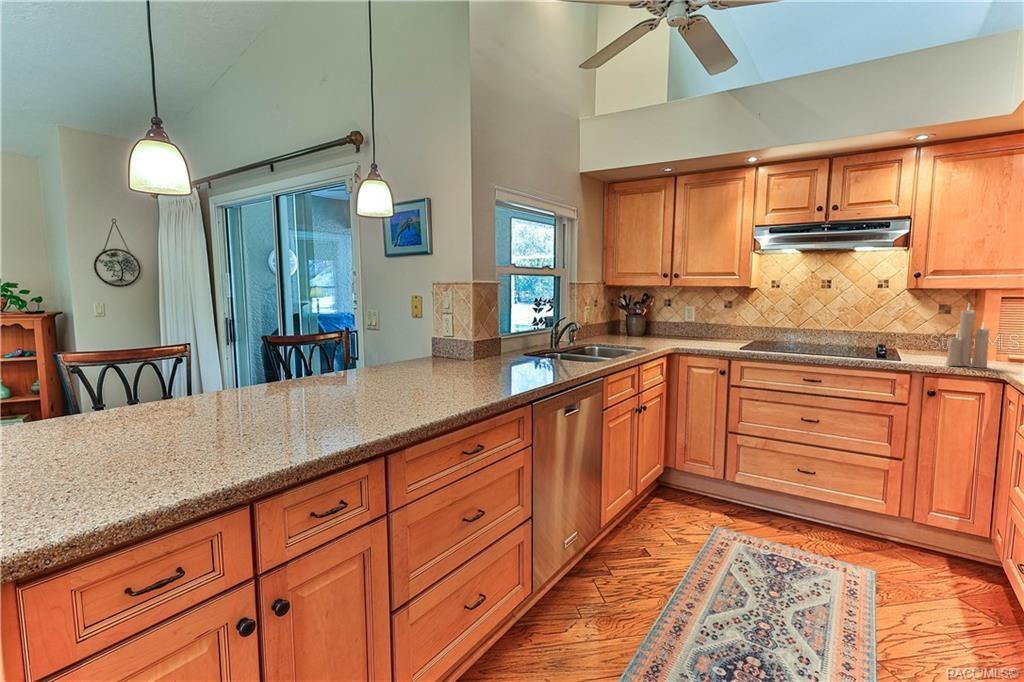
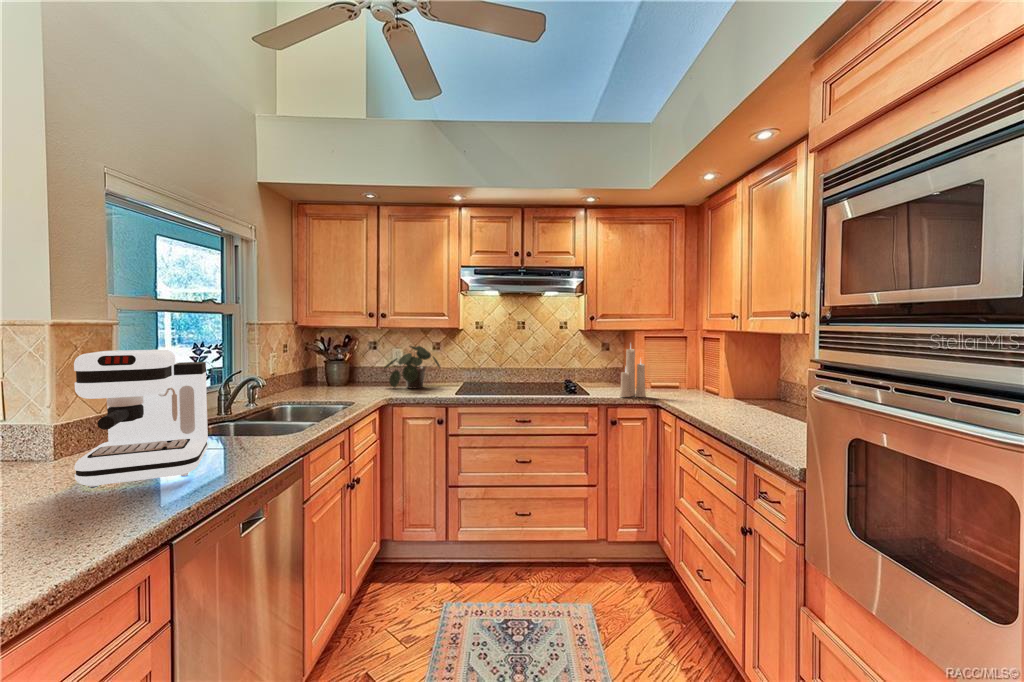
coffee maker: none [486,299,547,376] -> present [74,350,208,487]
potted plant: none [675,303,730,342] -> present [384,346,440,388]

